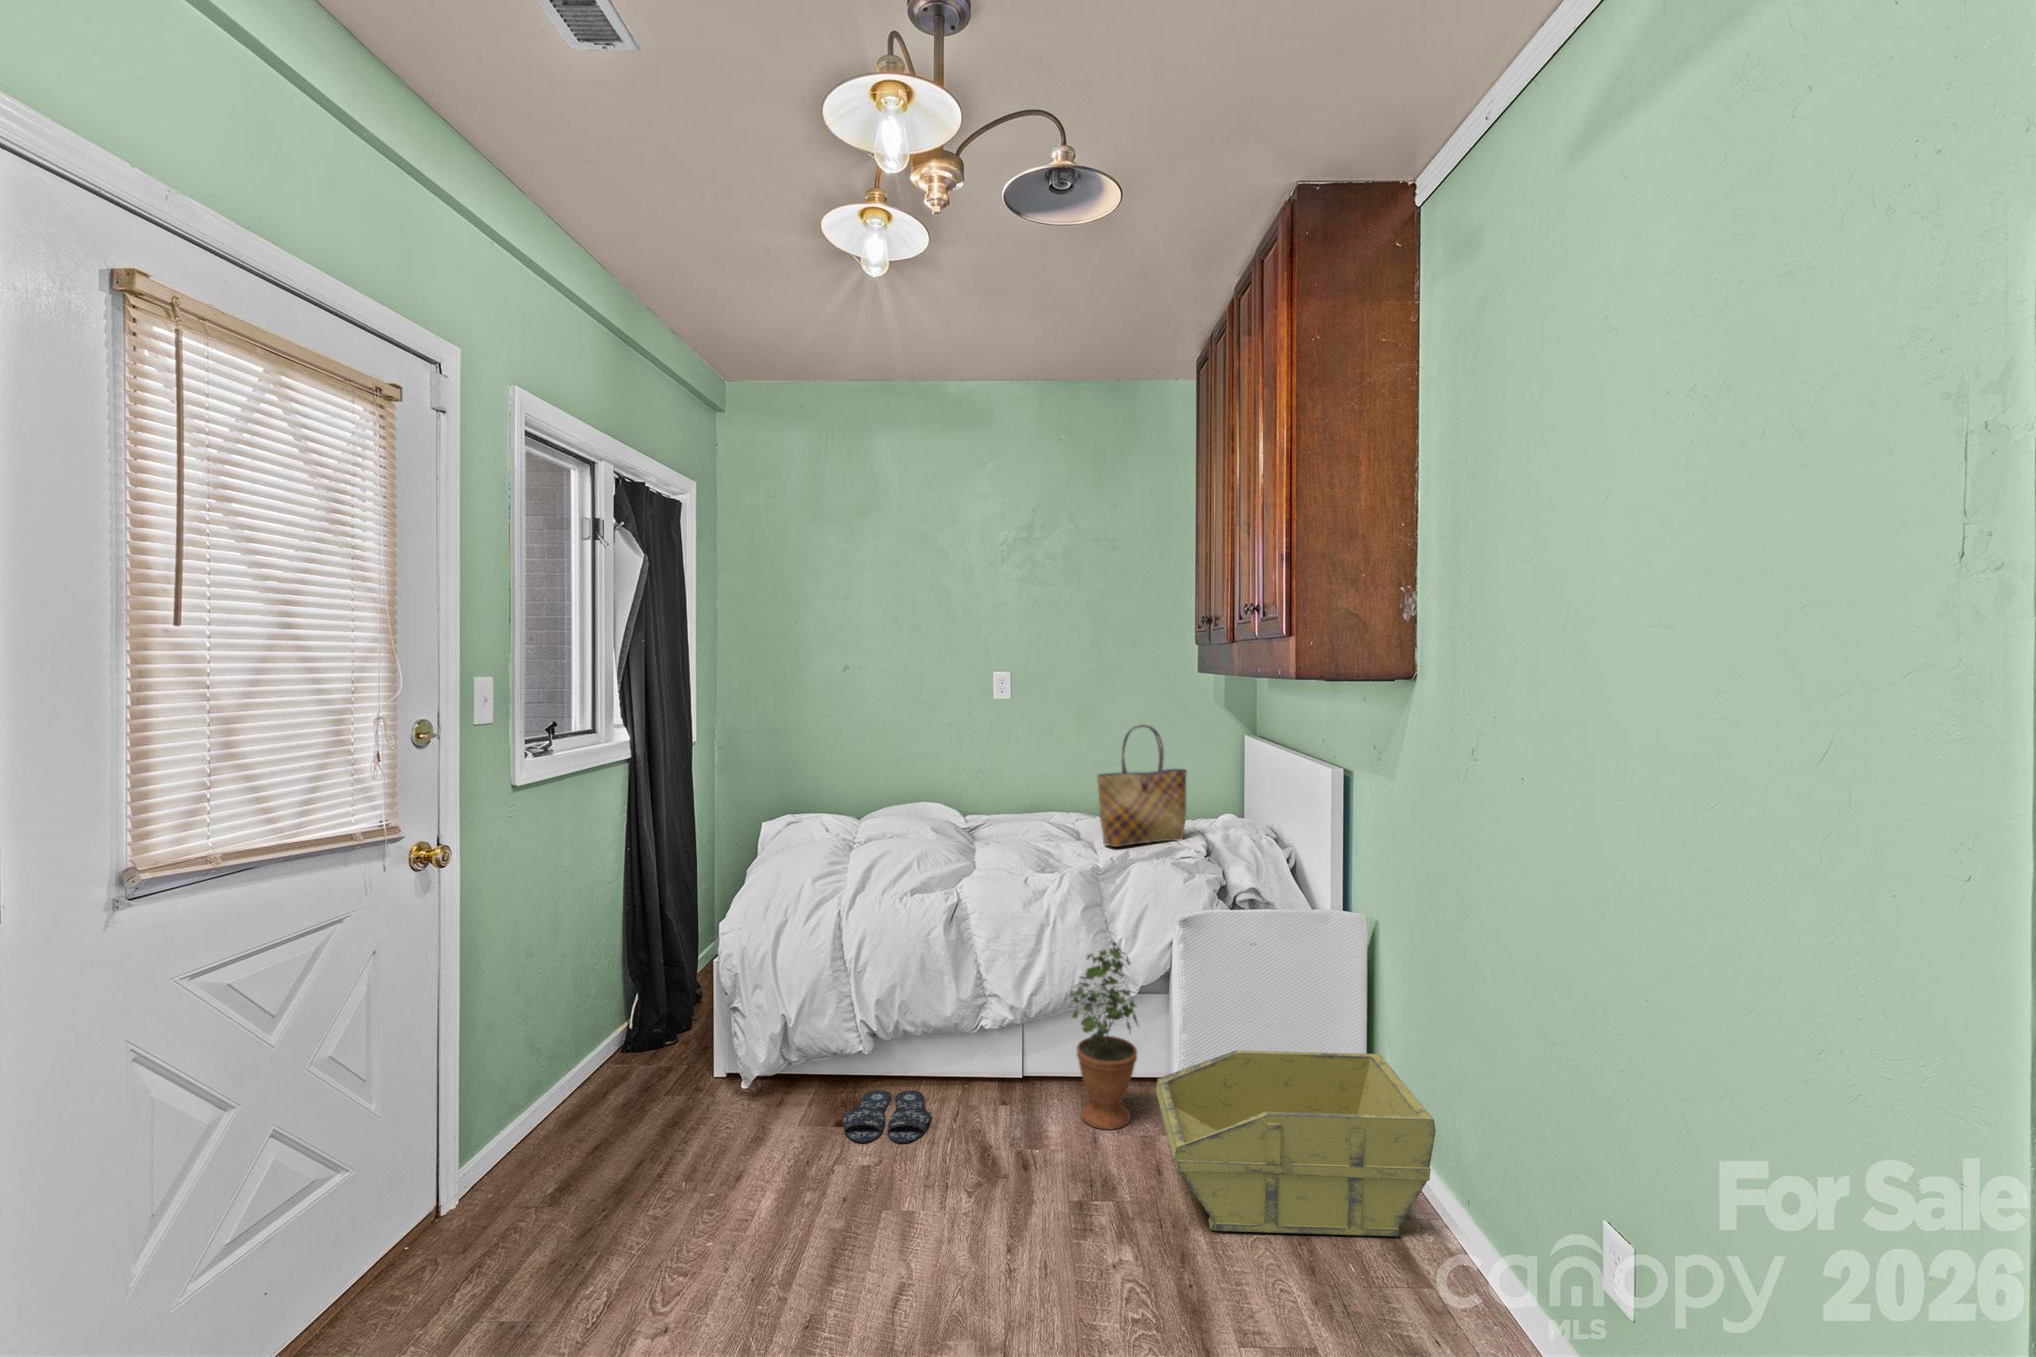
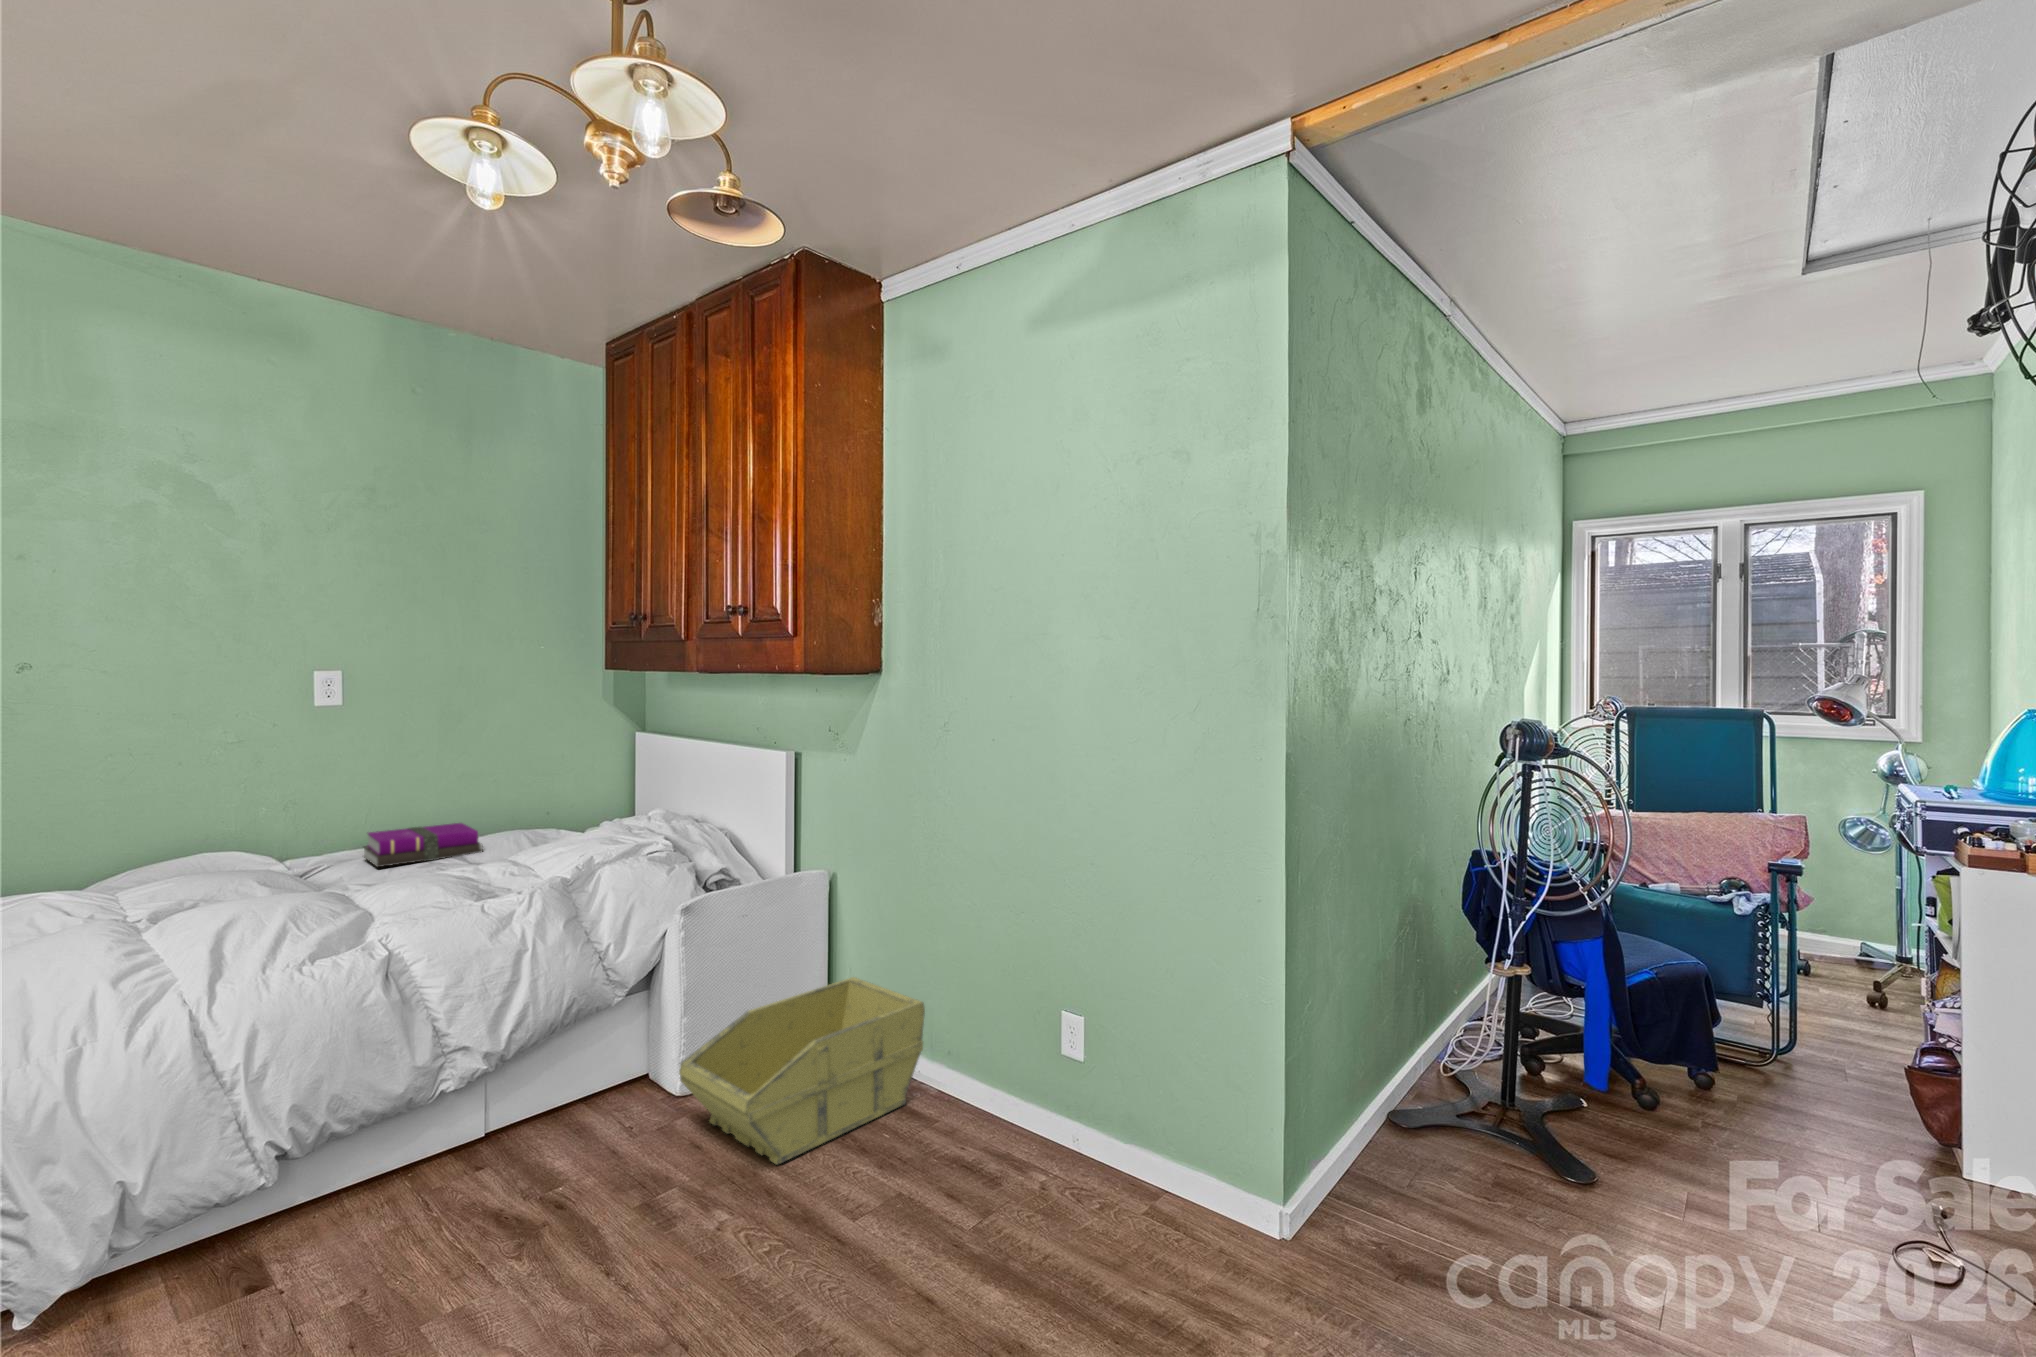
tote bag: present [1097,724,1187,847] -> none [540,722,624,856]
notebook: none [1001,799,1078,832] -> present [363,823,483,867]
potted plant: present [1069,942,1138,1130] -> none [557,944,642,1145]
slippers: present [843,1090,931,1143] -> none [262,1205,403,1290]

